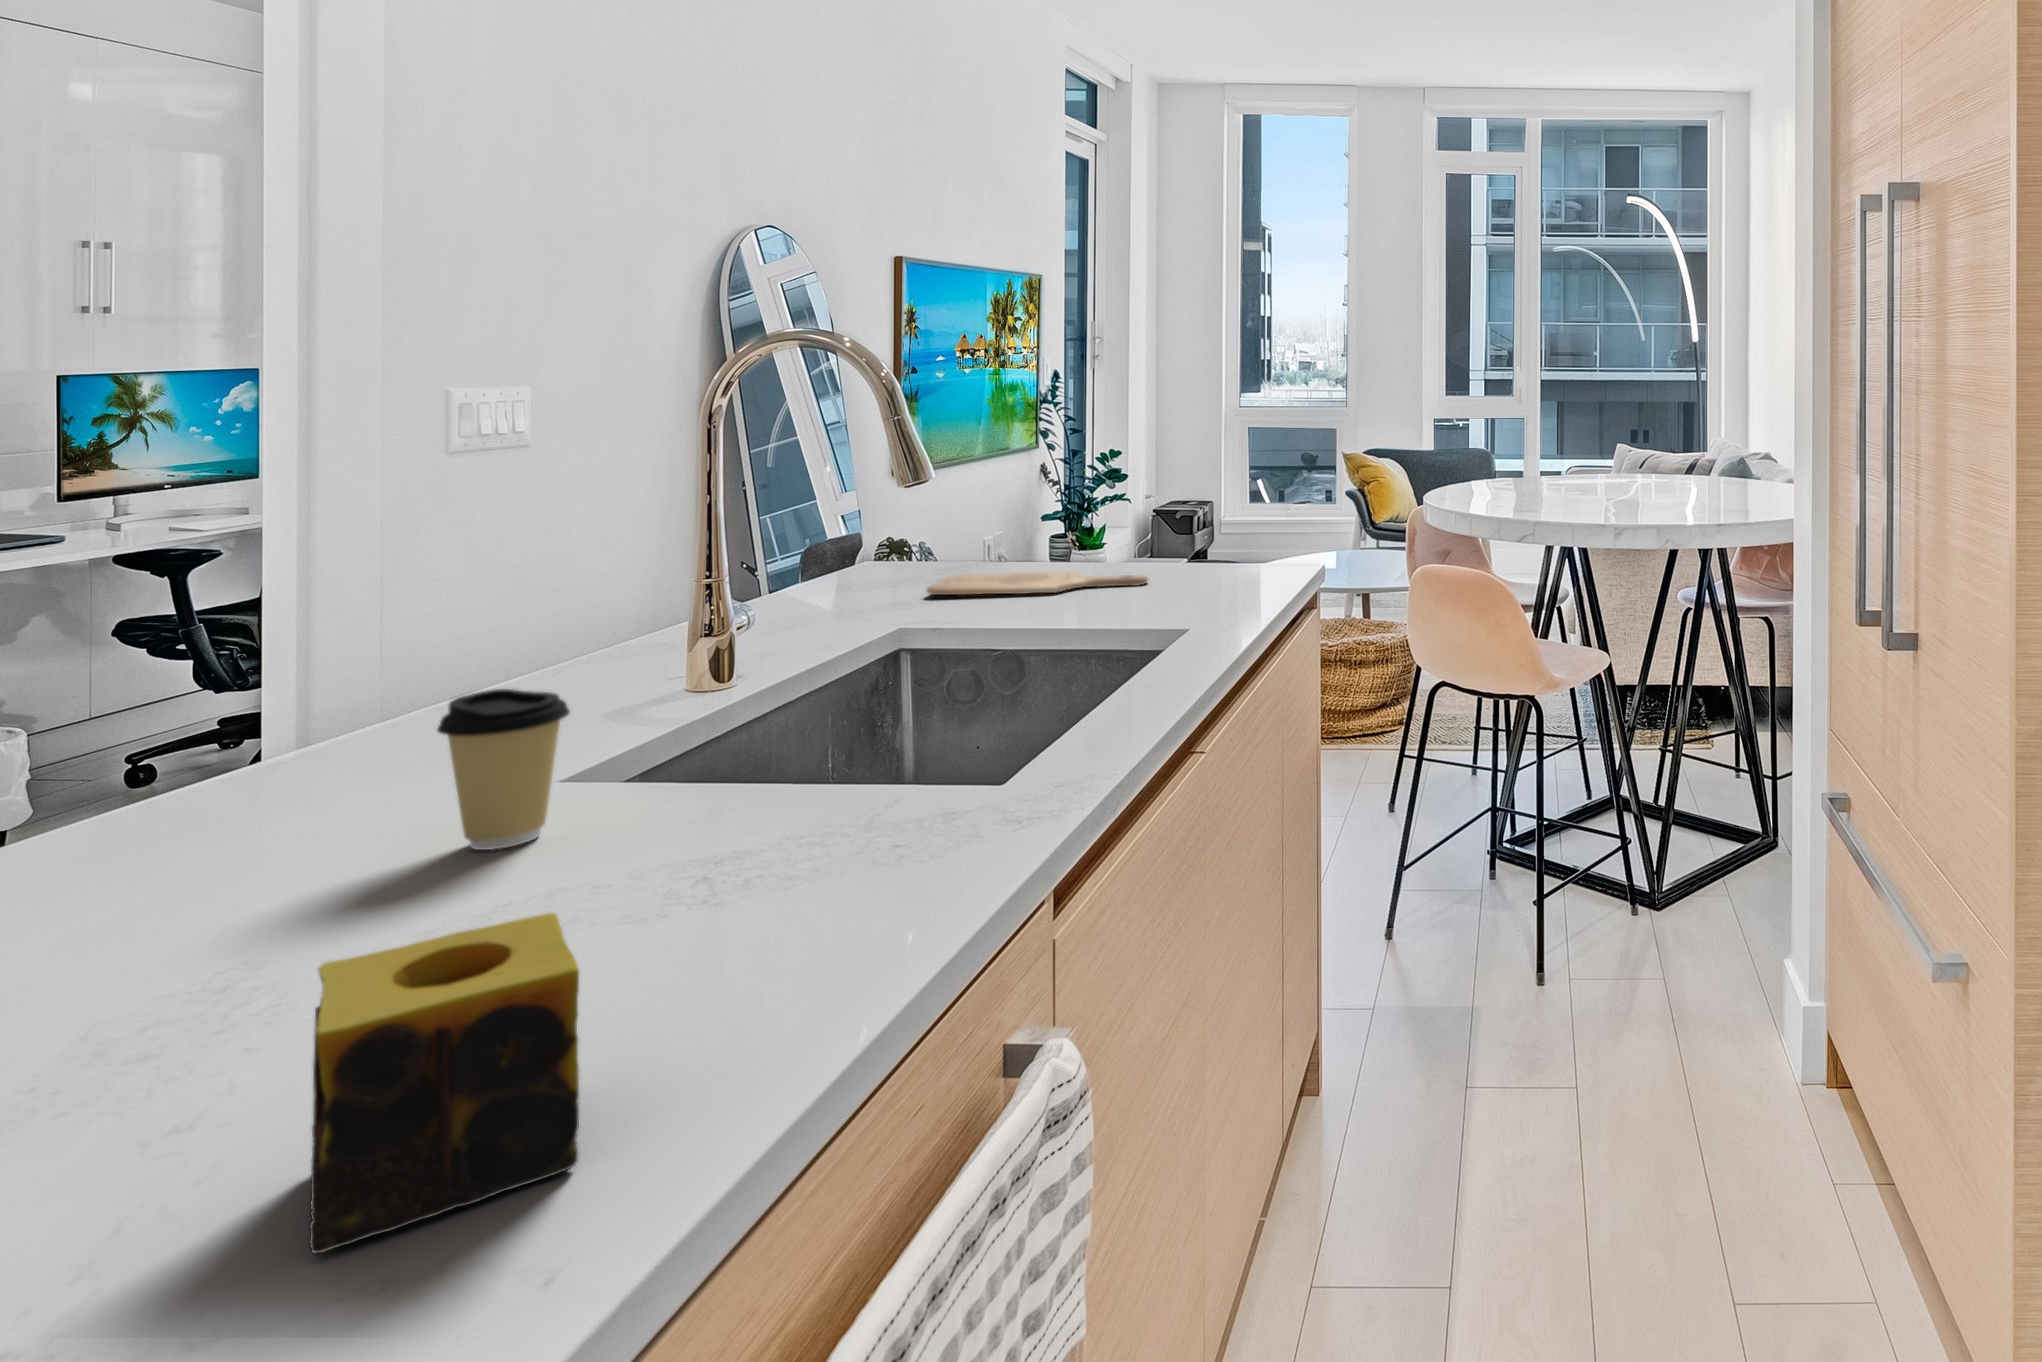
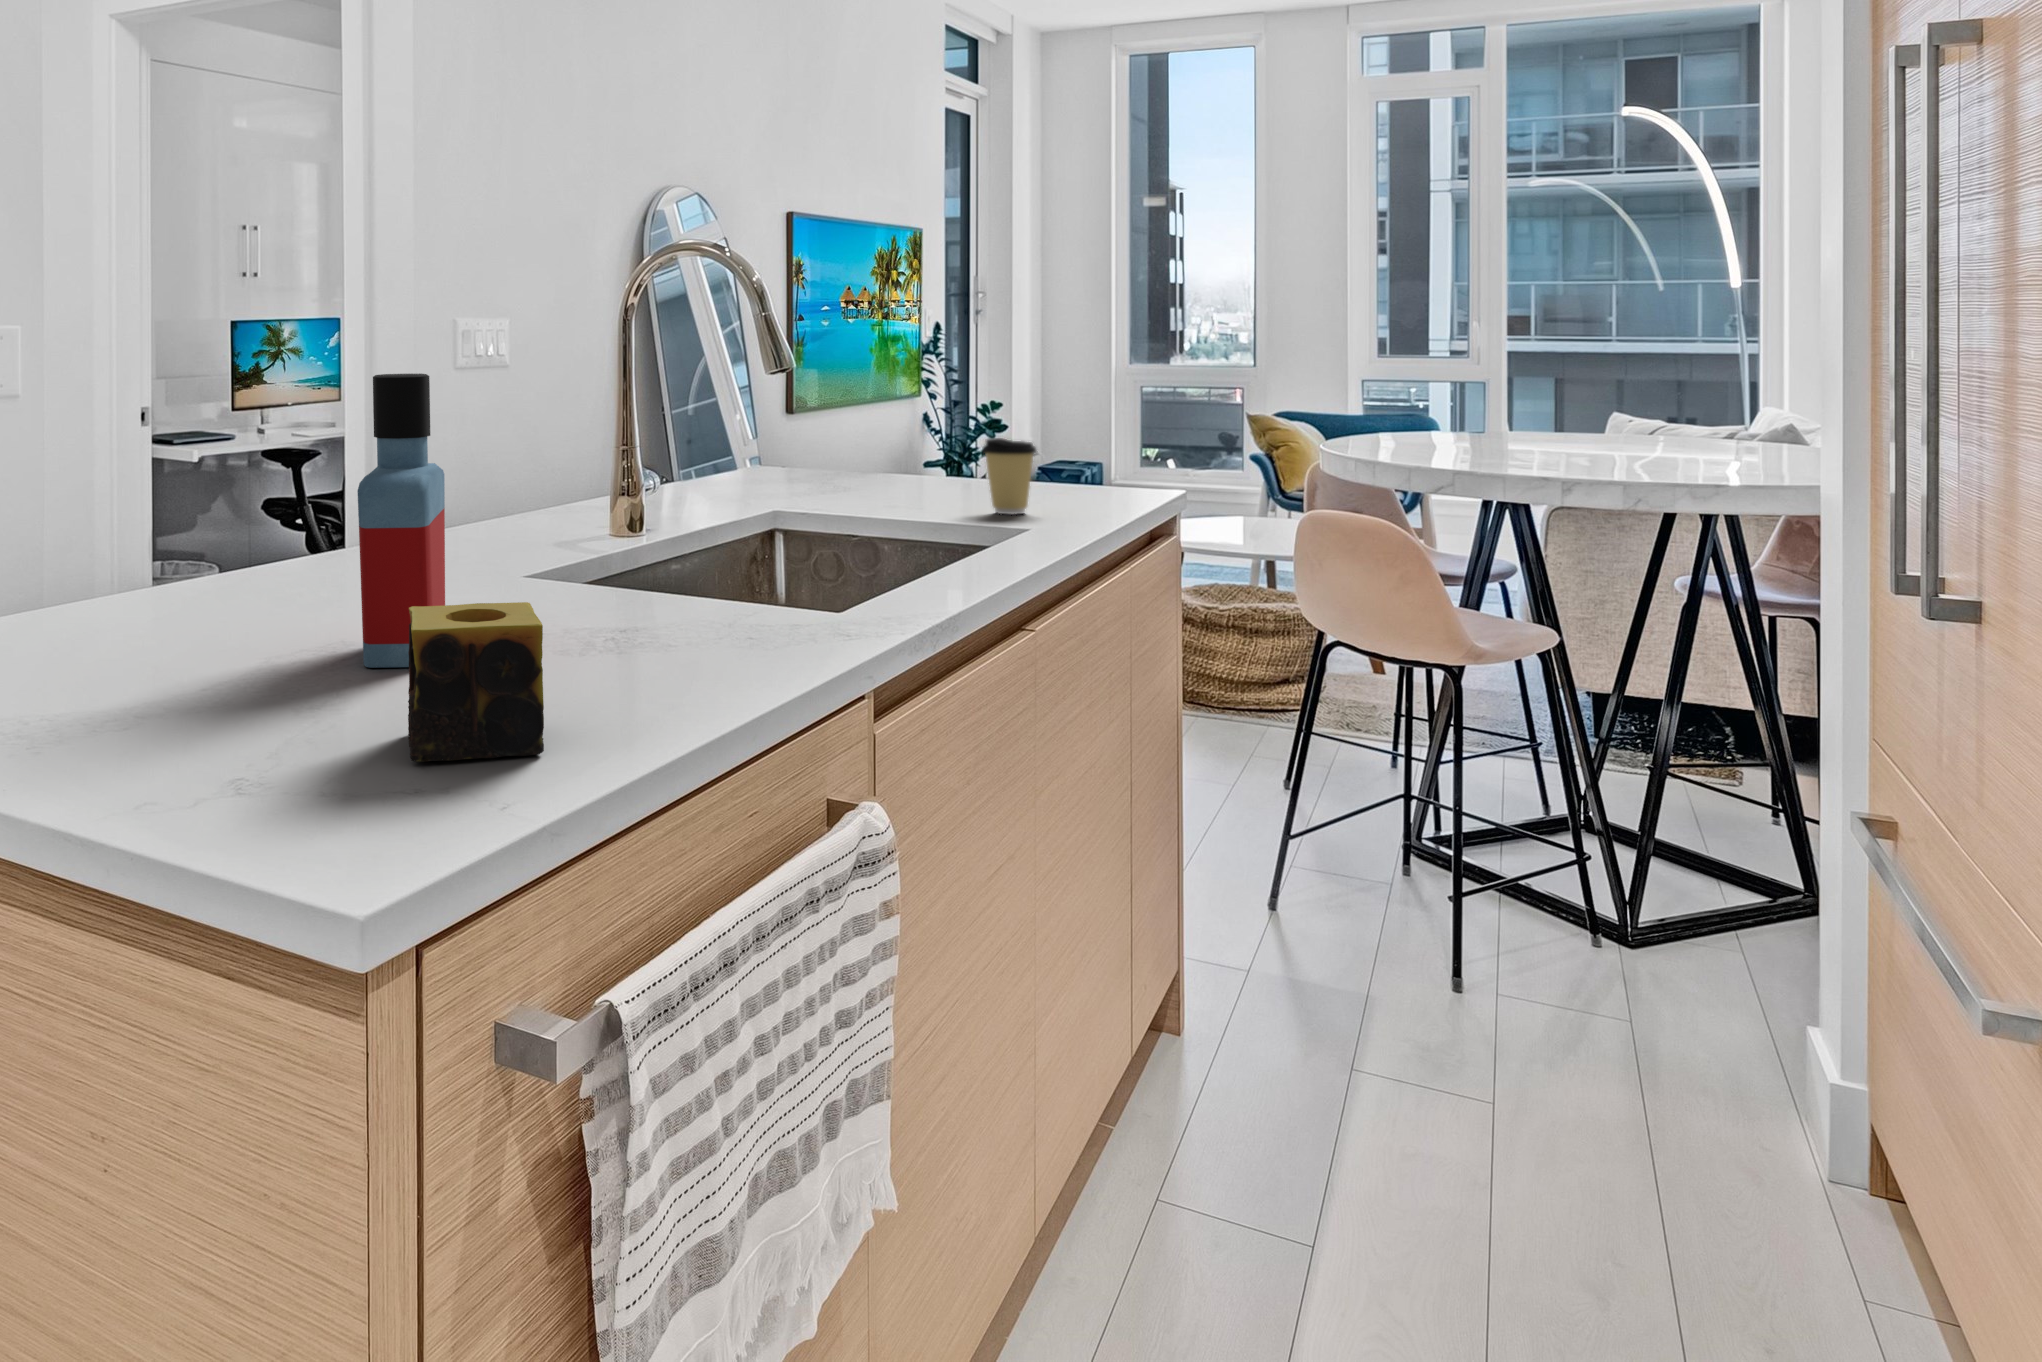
bottle: none [228,541,406,1015] -> present [357,373,445,668]
cutting board: present [927,572,1148,595] -> none [800,483,998,501]
coffee cup: present [437,689,570,850] -> present [982,438,1036,514]

